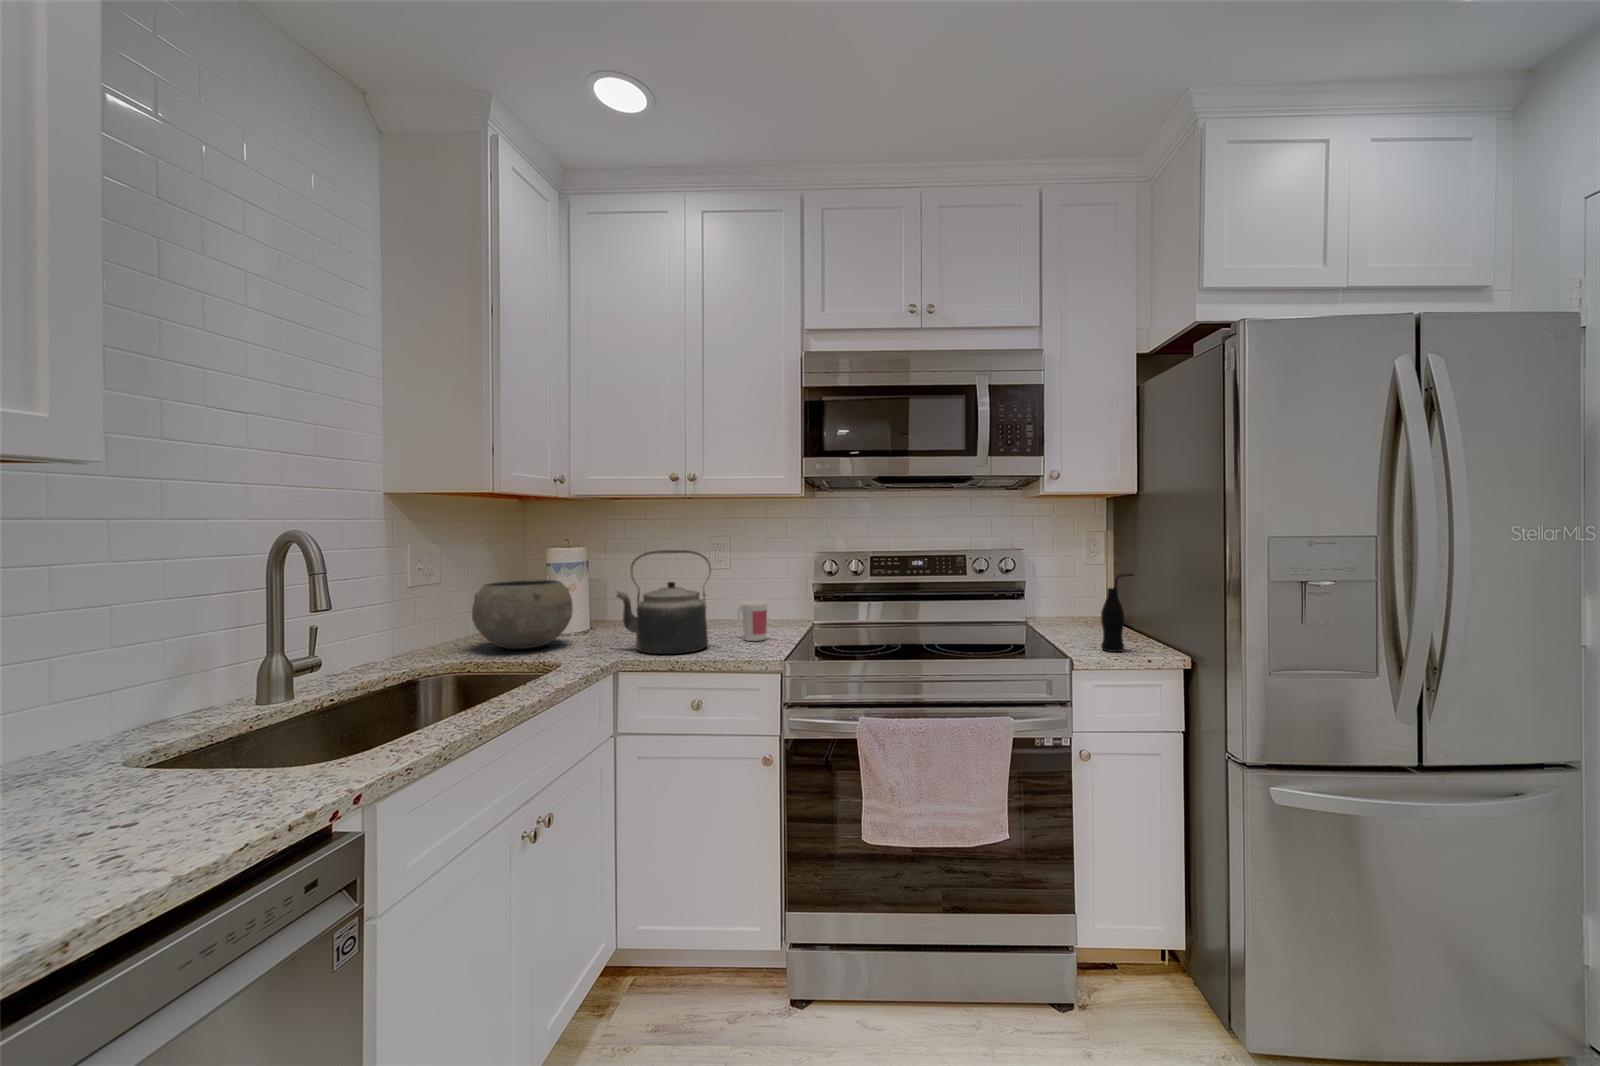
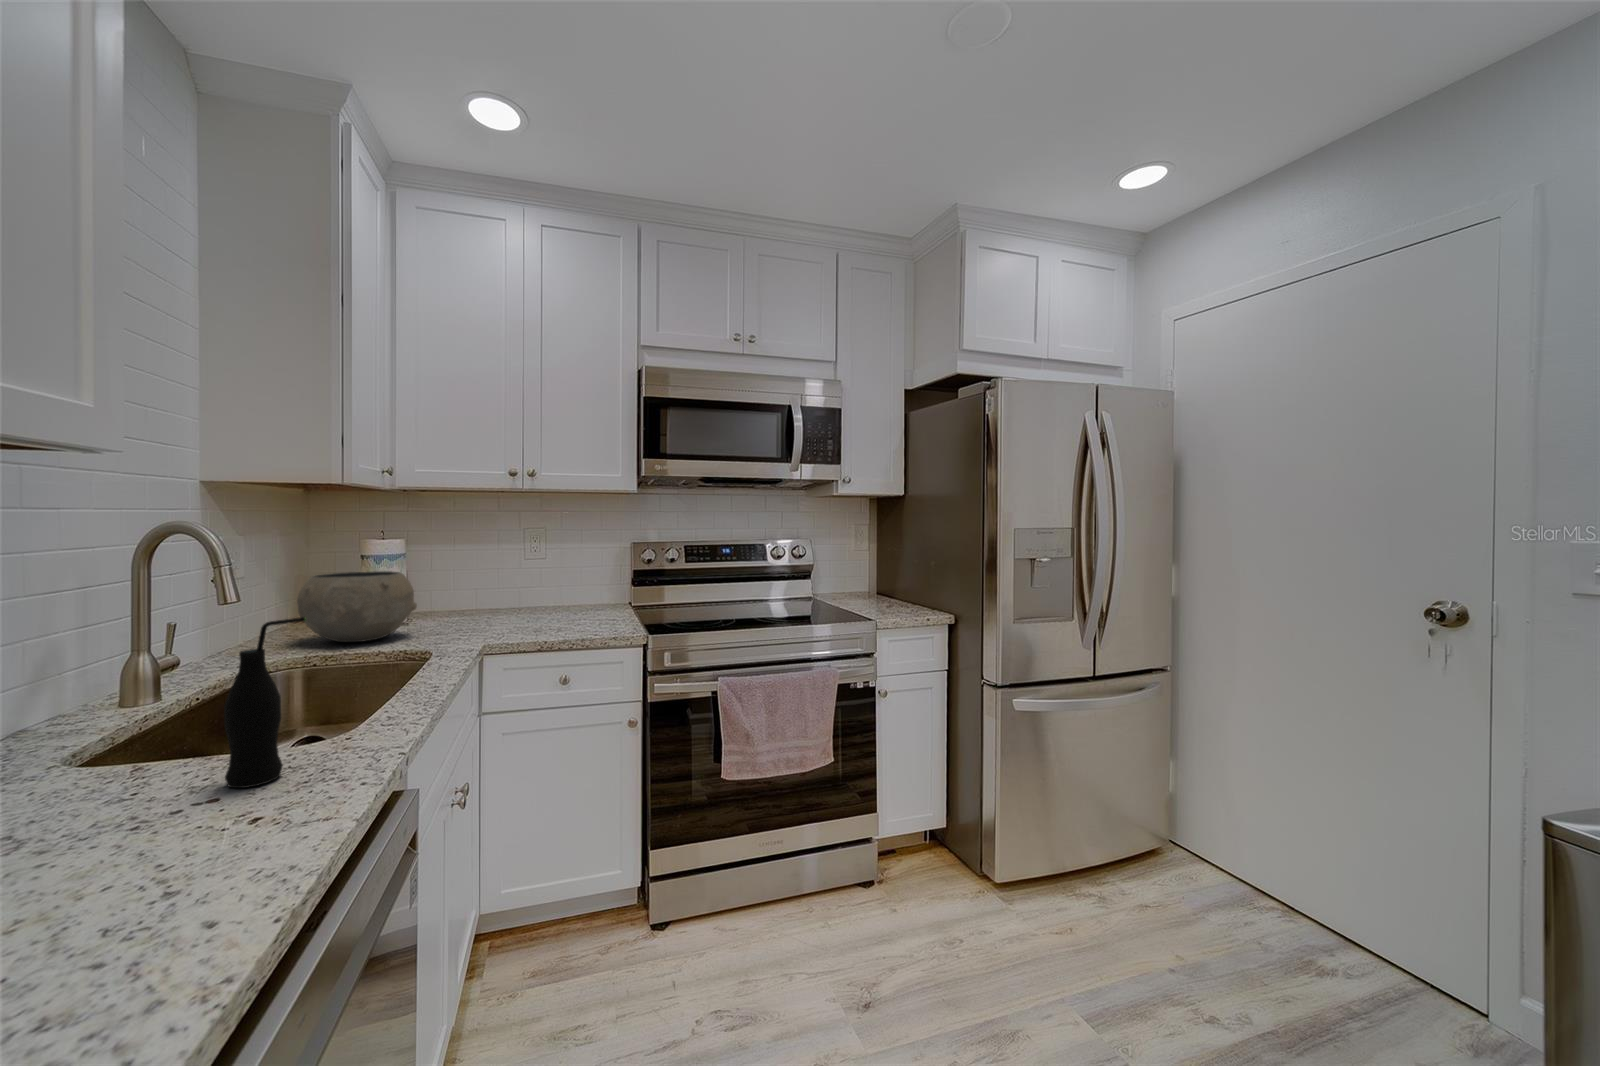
kettle: present [617,550,711,654] -> none [470,540,565,637]
bottle: present [1101,574,1133,652] -> present [224,617,306,788]
mug: present [737,601,767,641] -> none [578,587,609,622]

